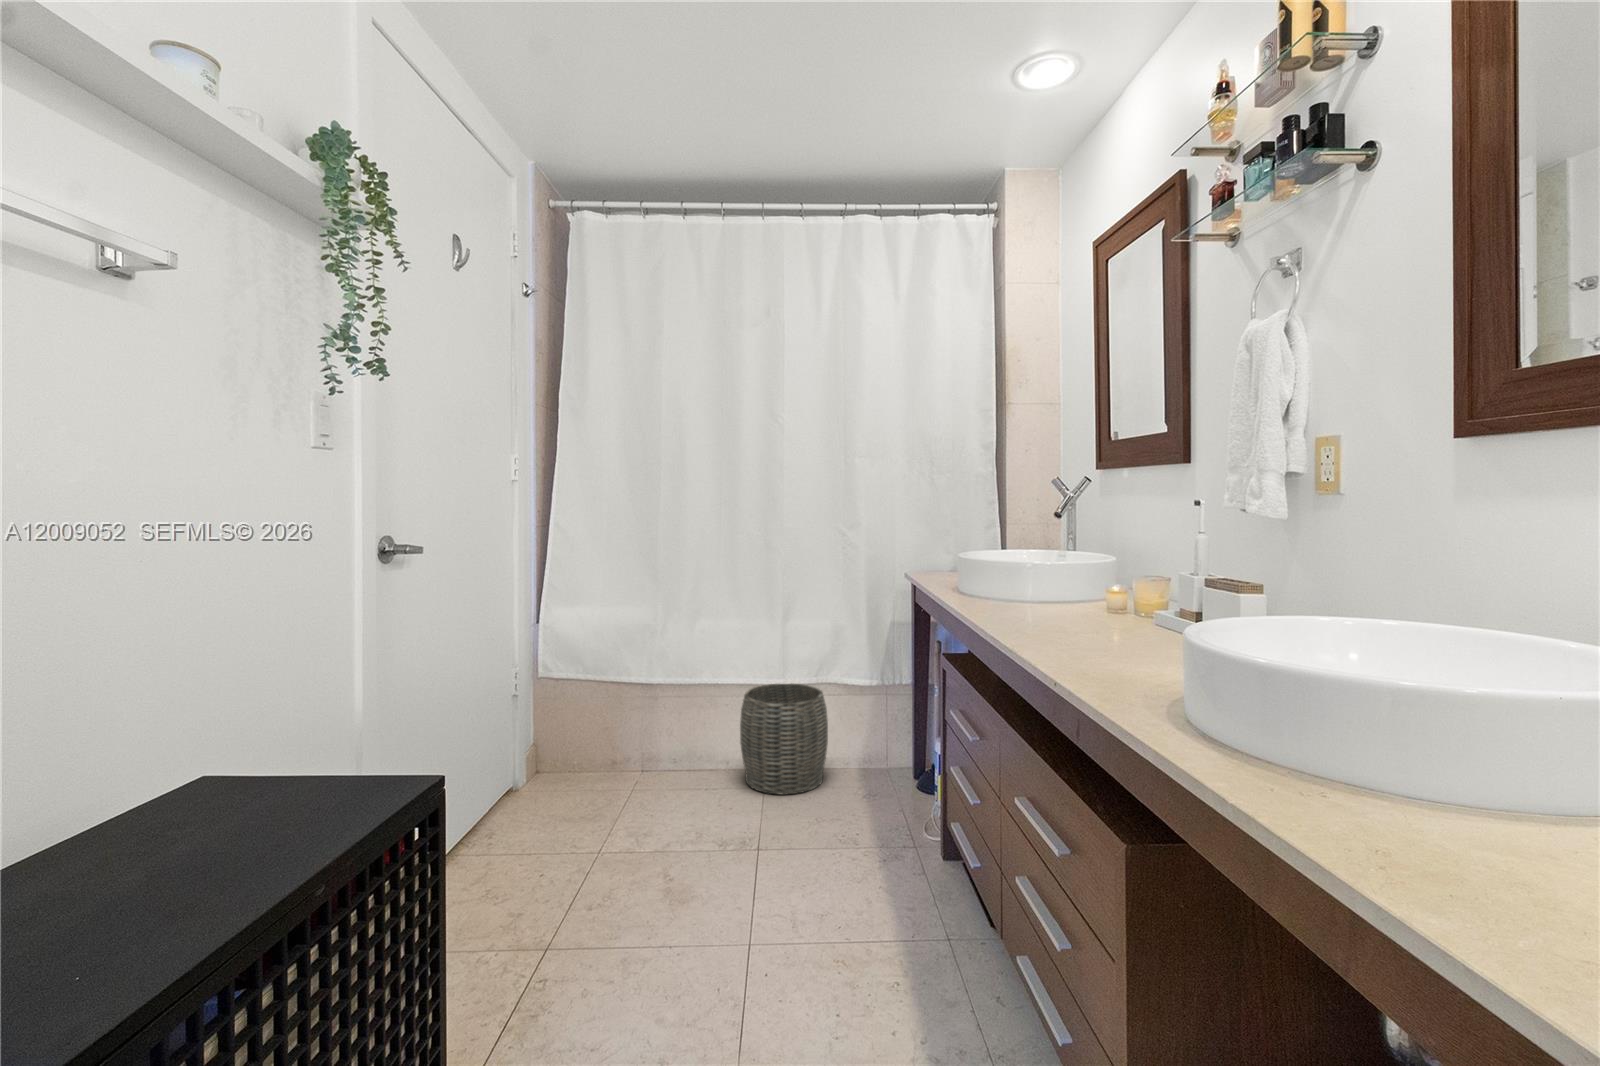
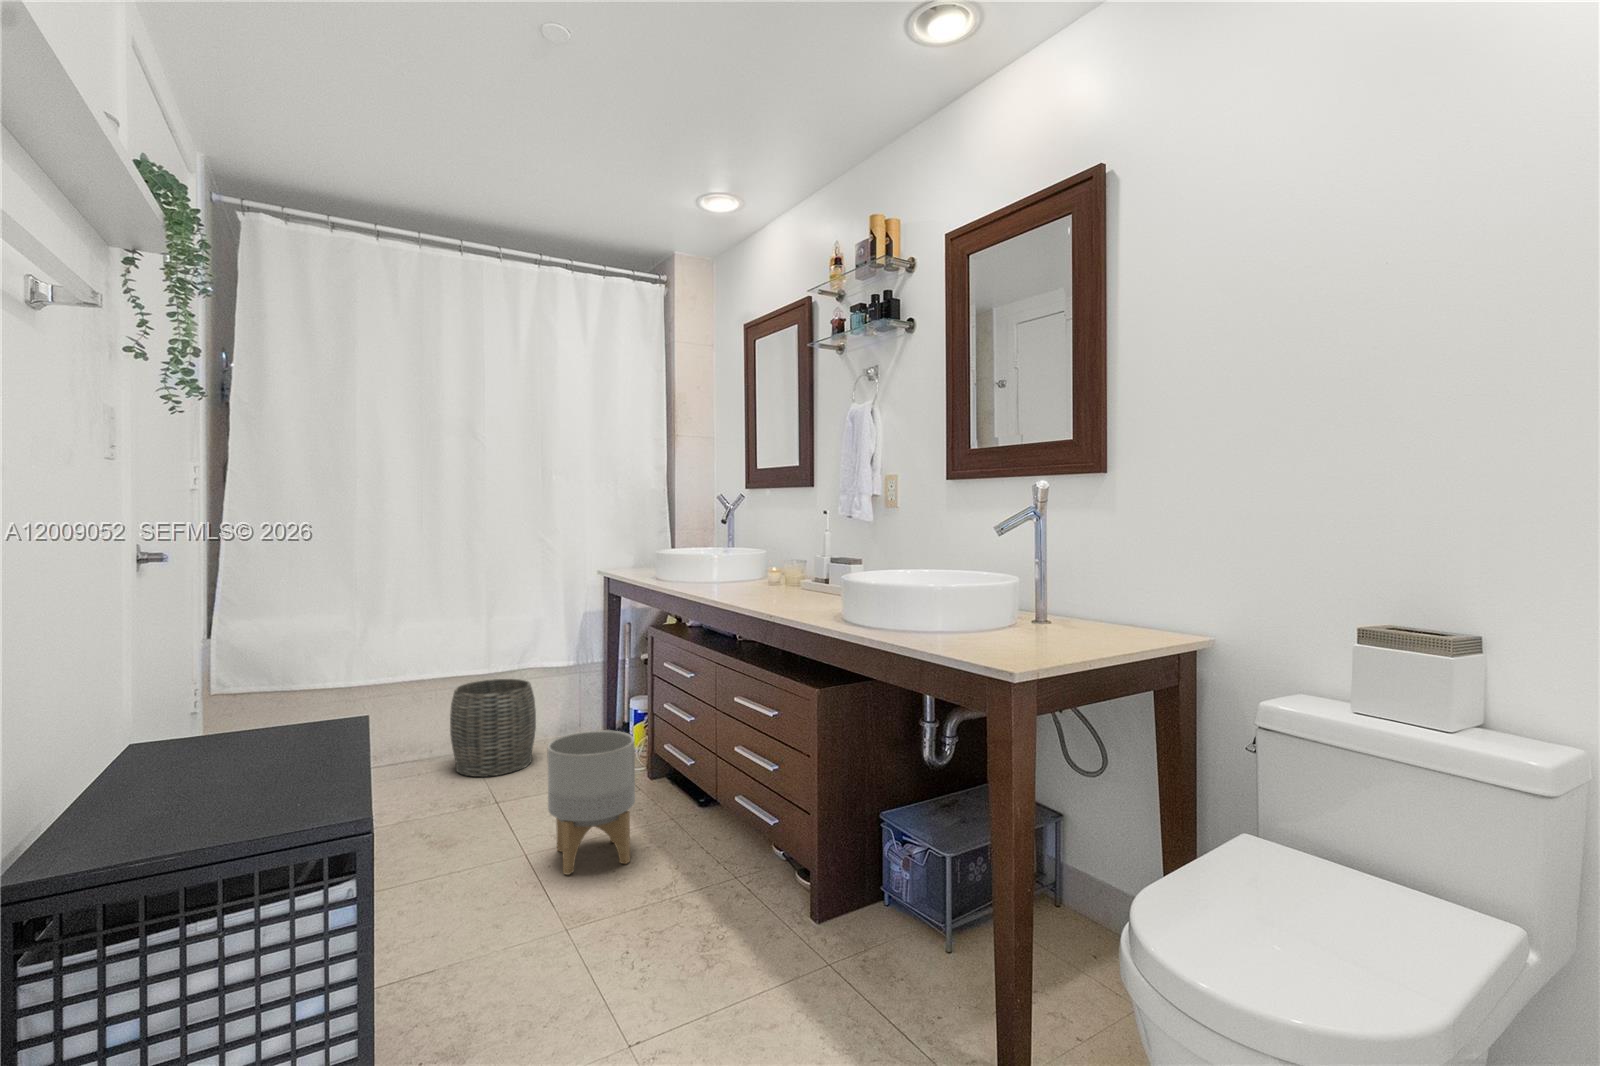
planter: none [772,785,882,985] -> present [547,730,635,875]

